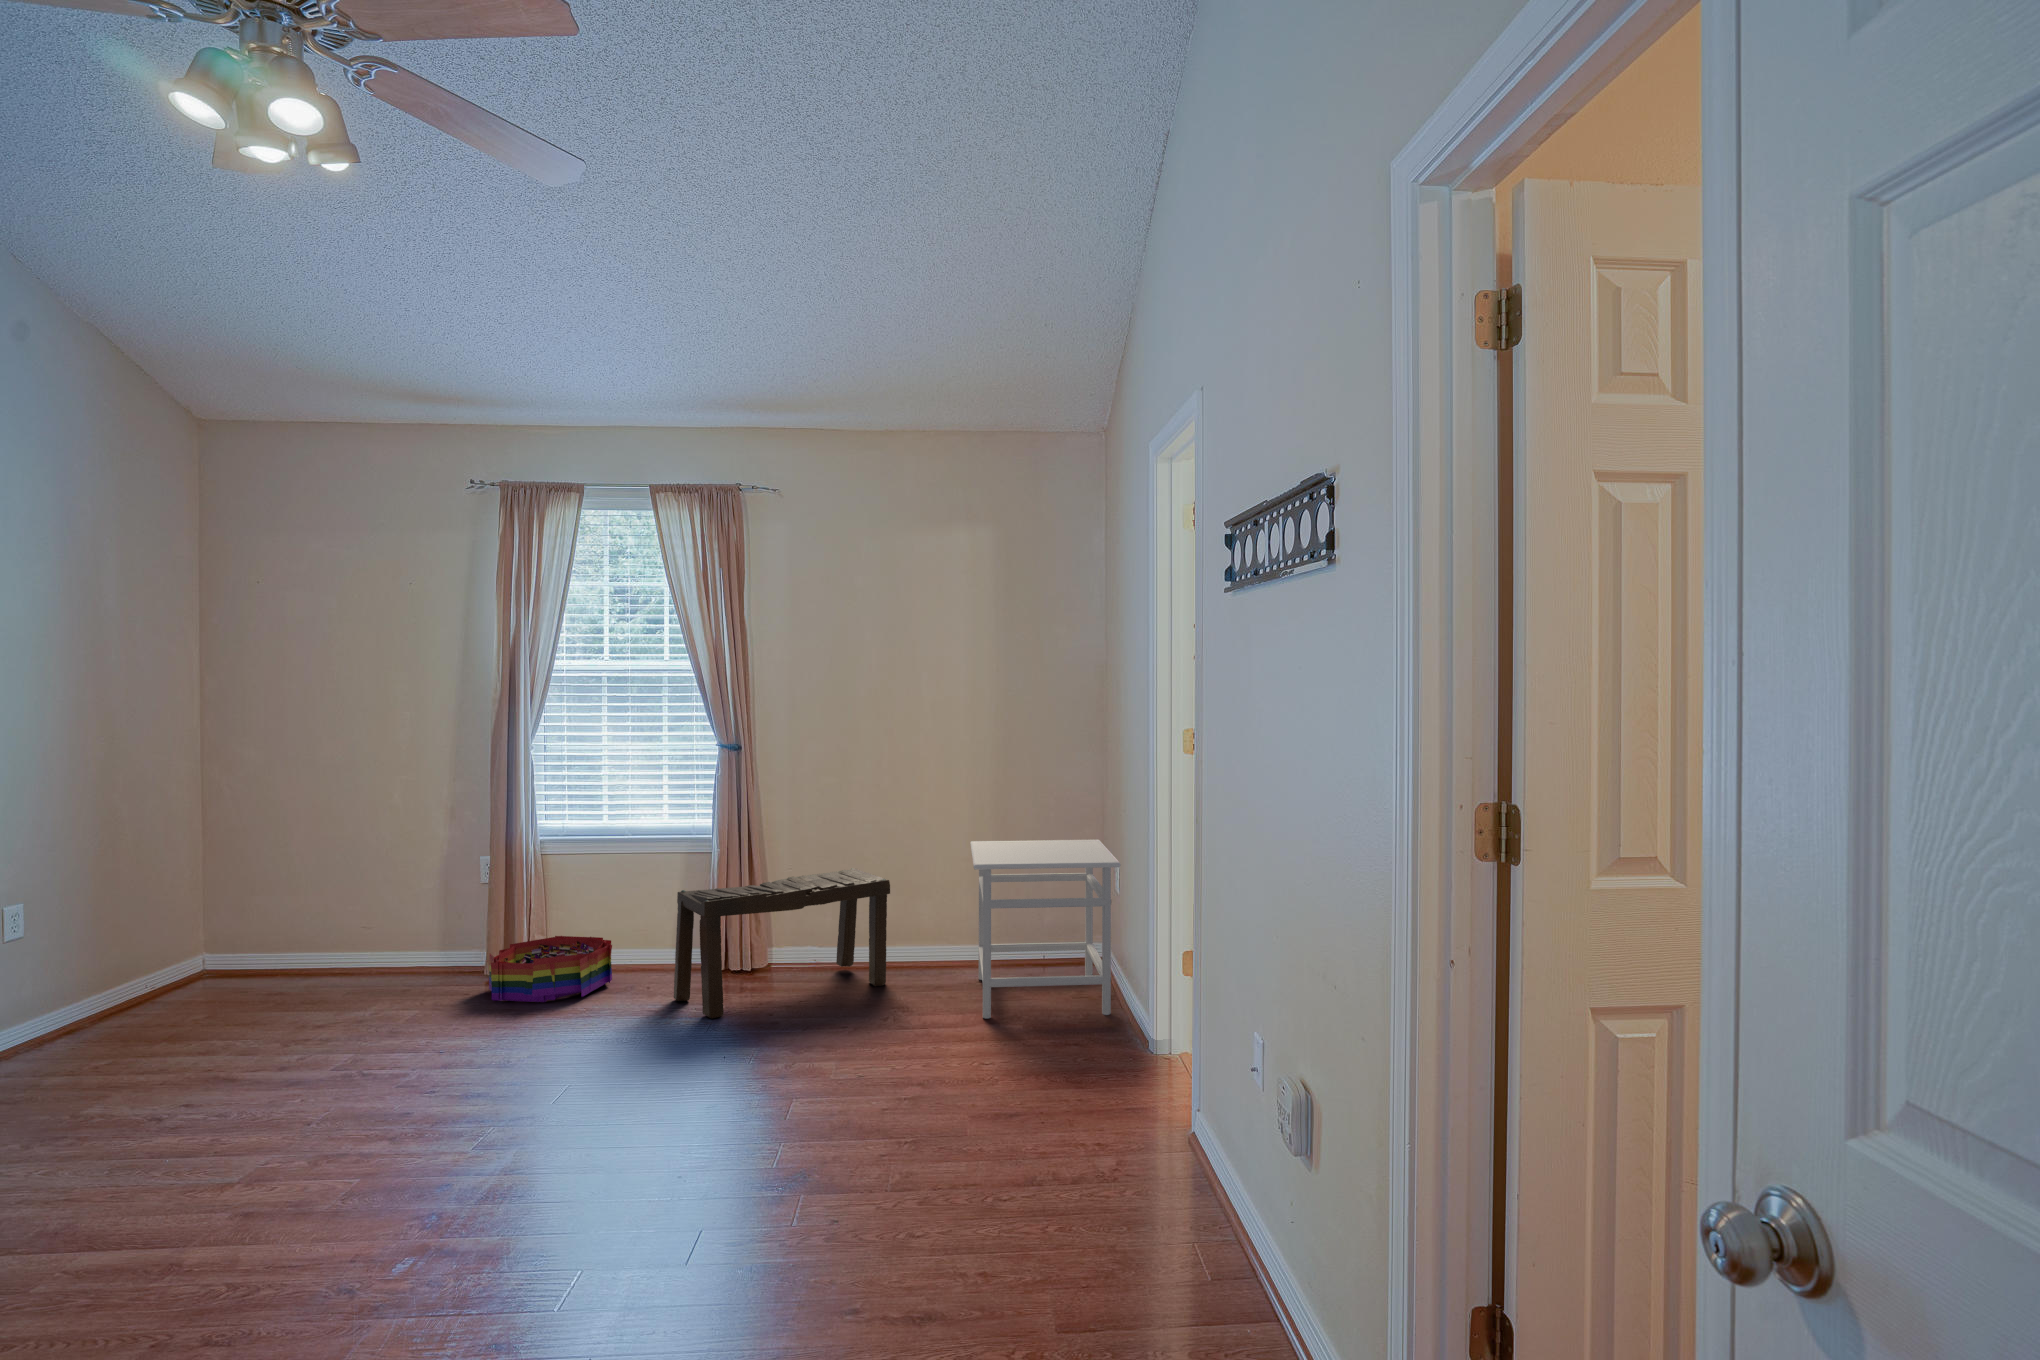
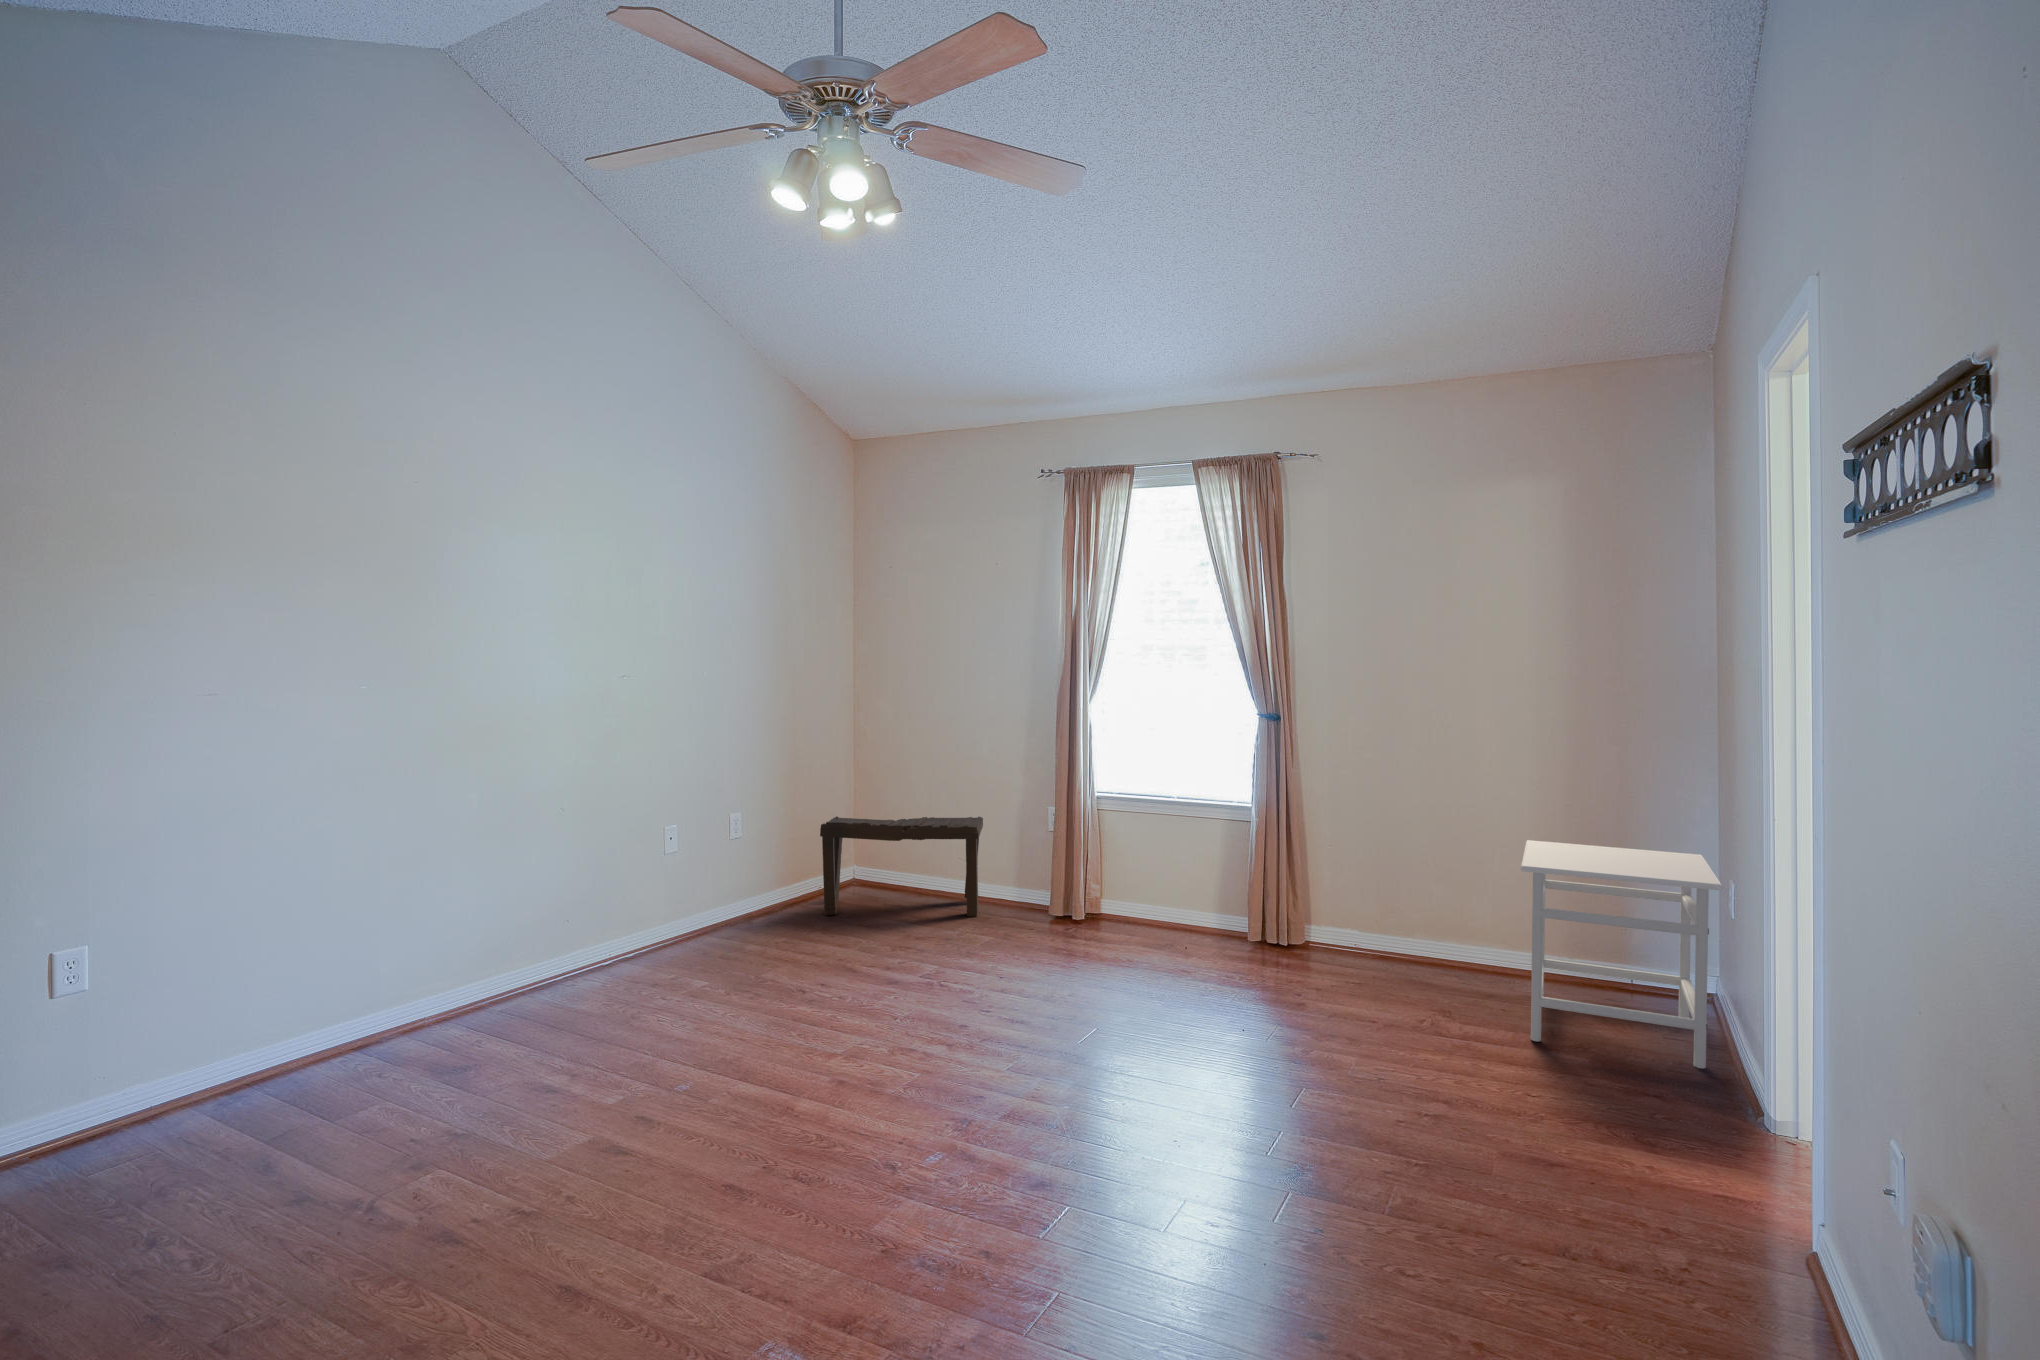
bench: present [674,868,890,1018] -> present [820,816,983,917]
storage bin: present [489,936,612,1002] -> none [1055,886,1156,944]

